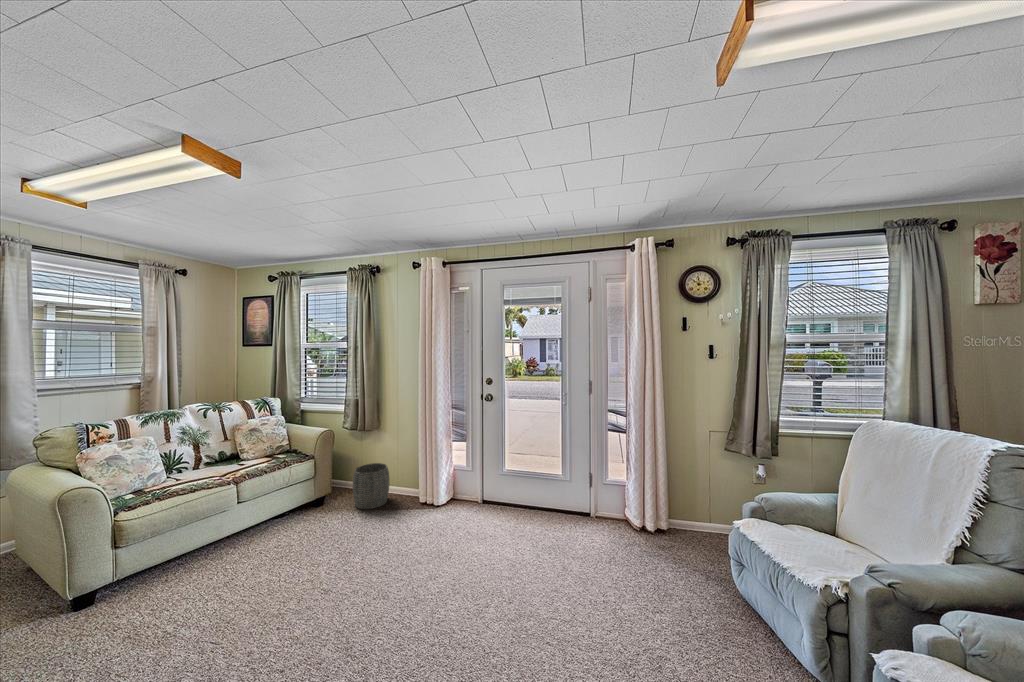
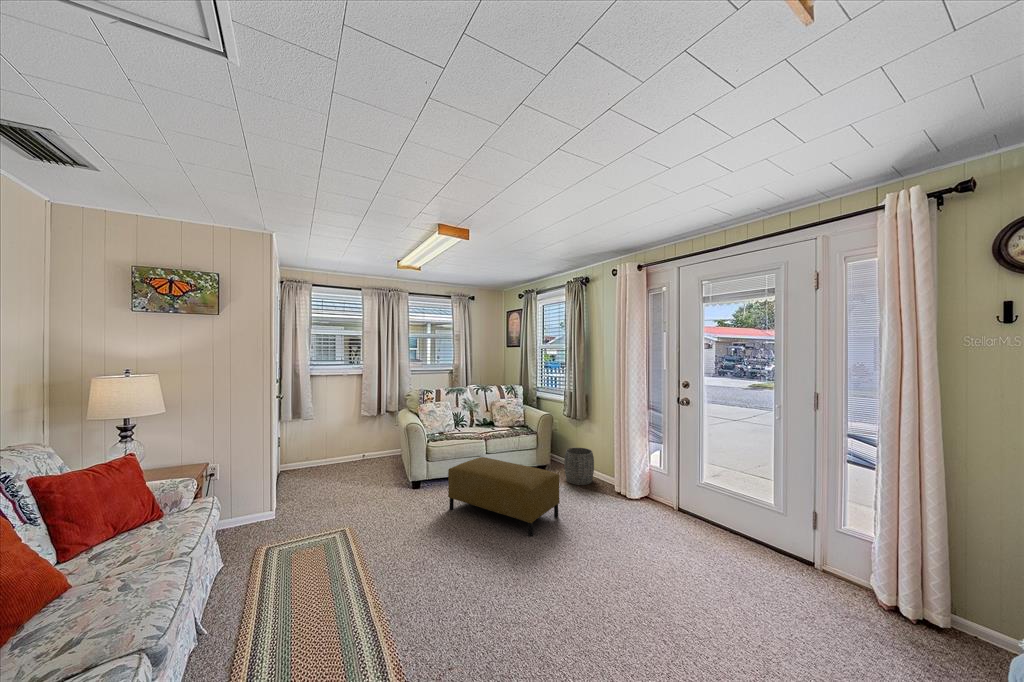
ottoman: none [184,504,373,614] -> present [448,457,560,537]

